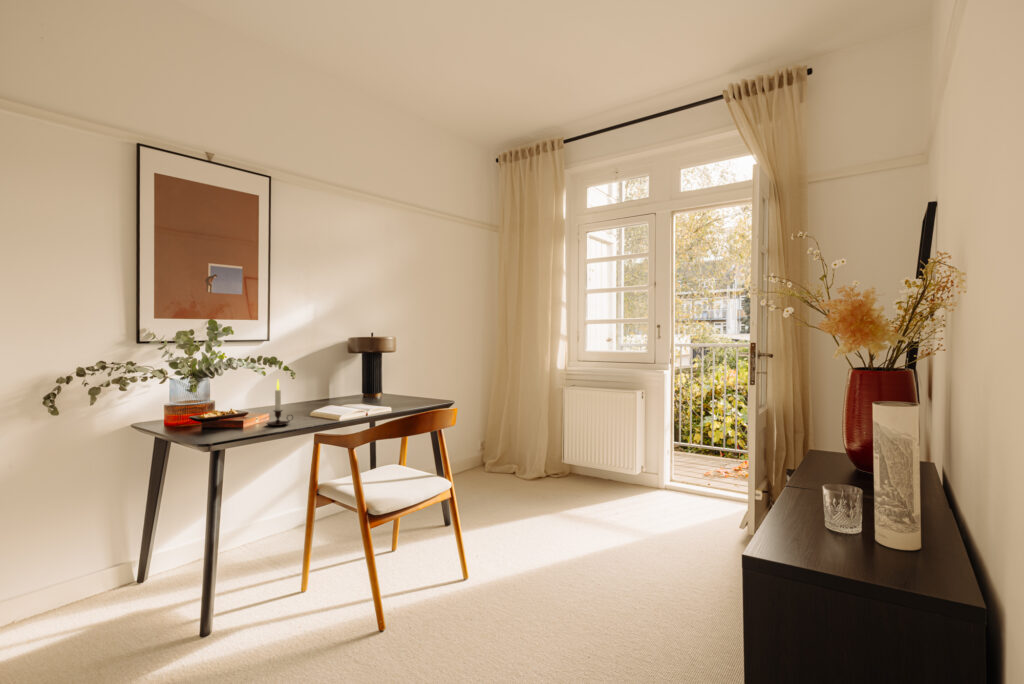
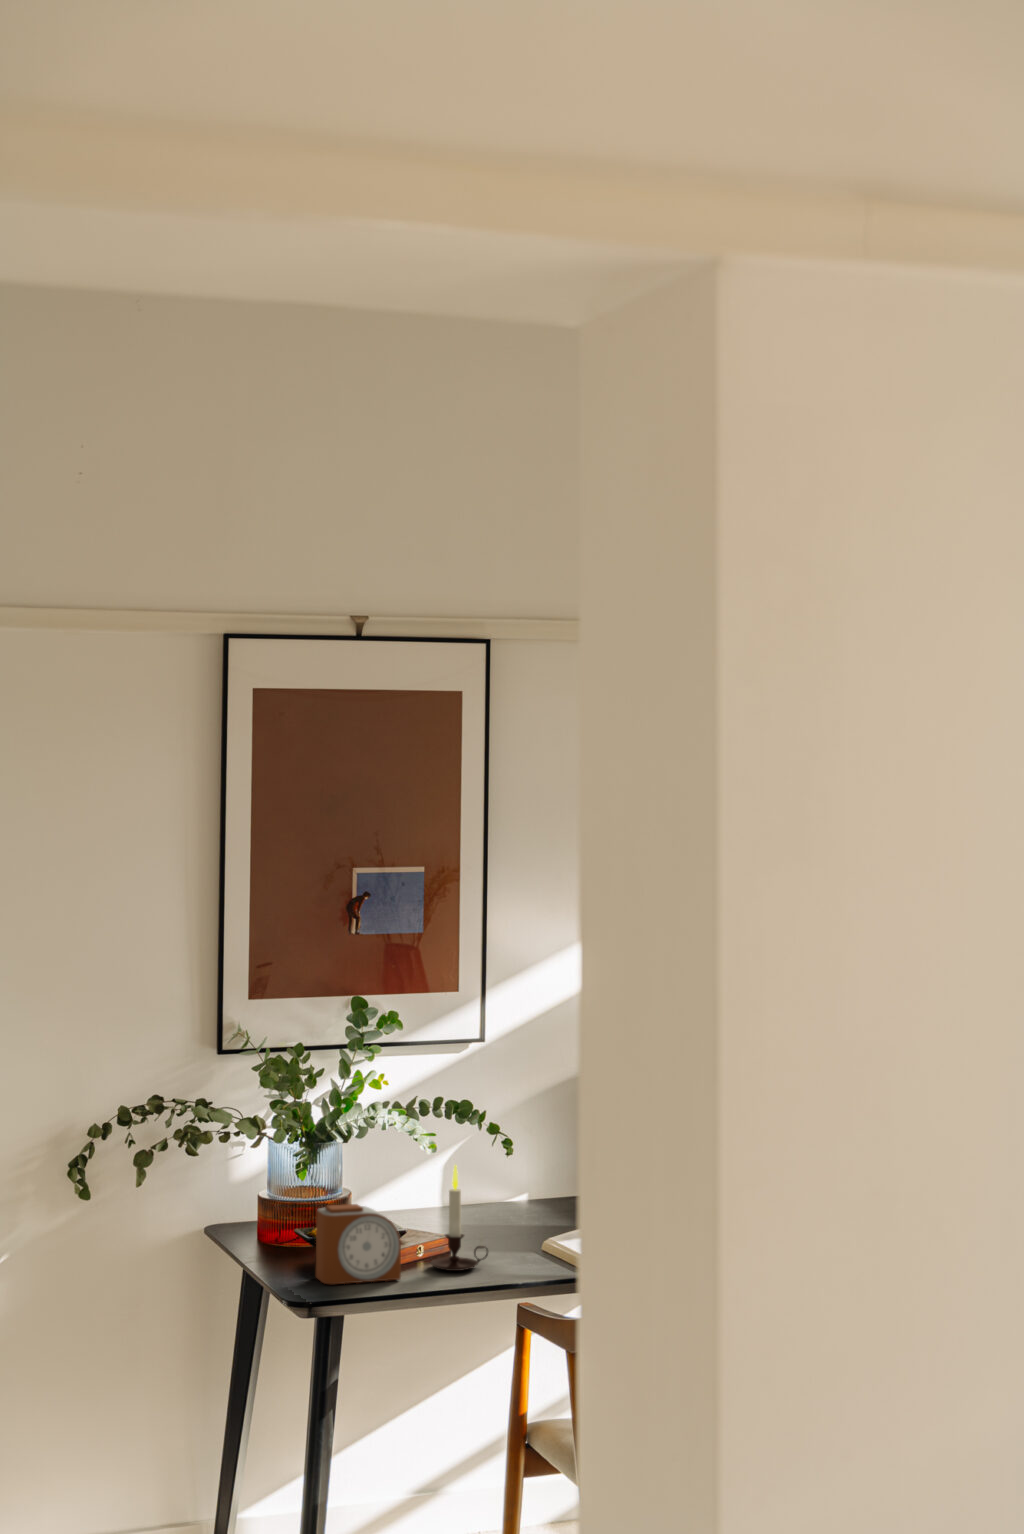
alarm clock: none [209,398,255,435] -> present [316,1204,401,1284]

